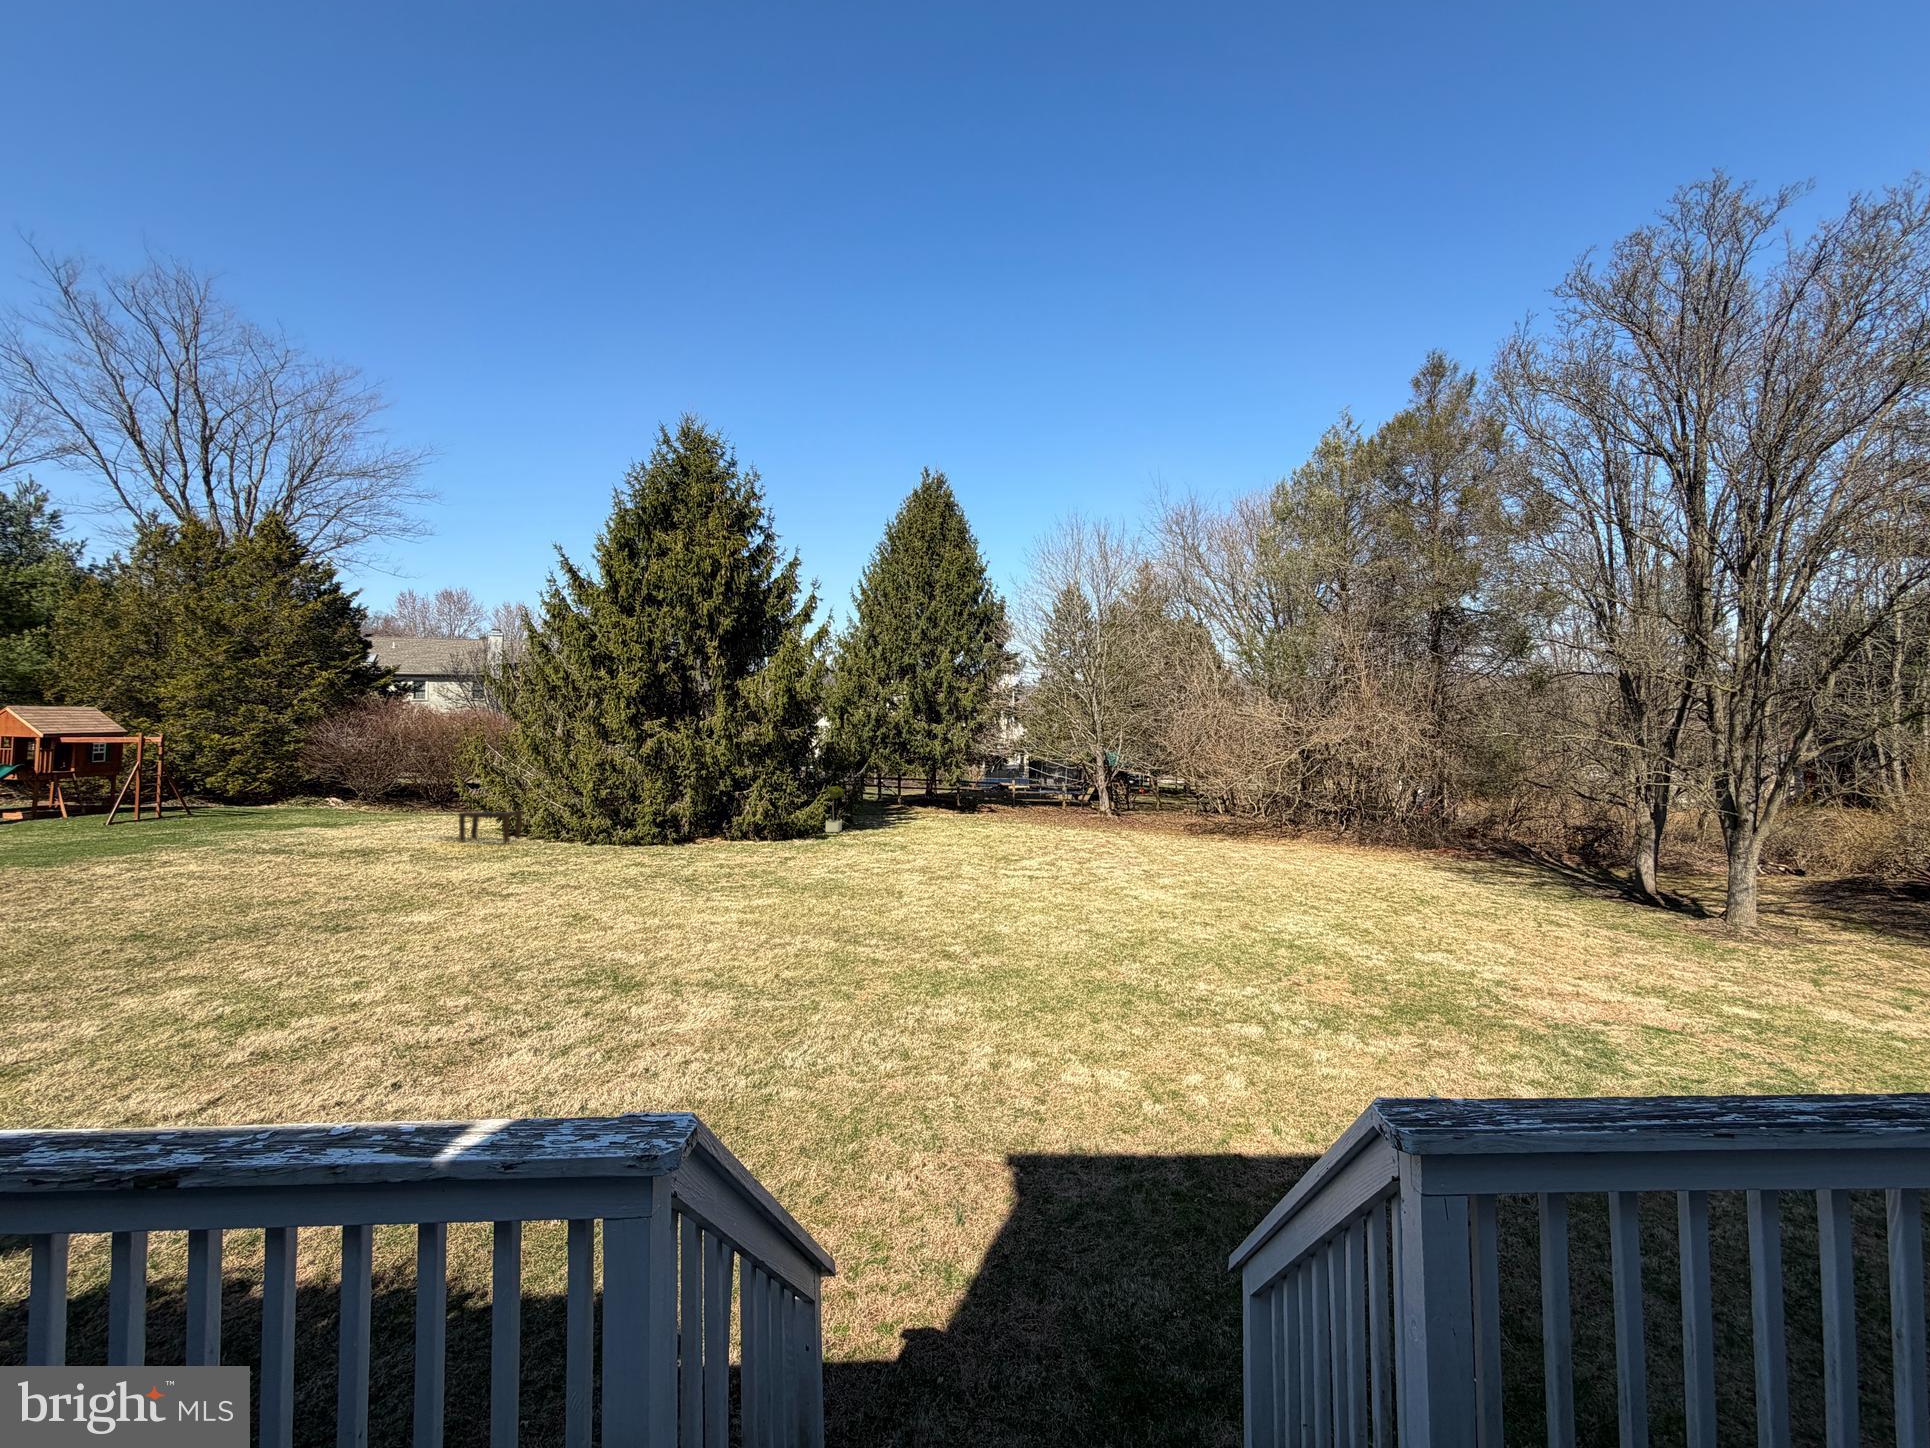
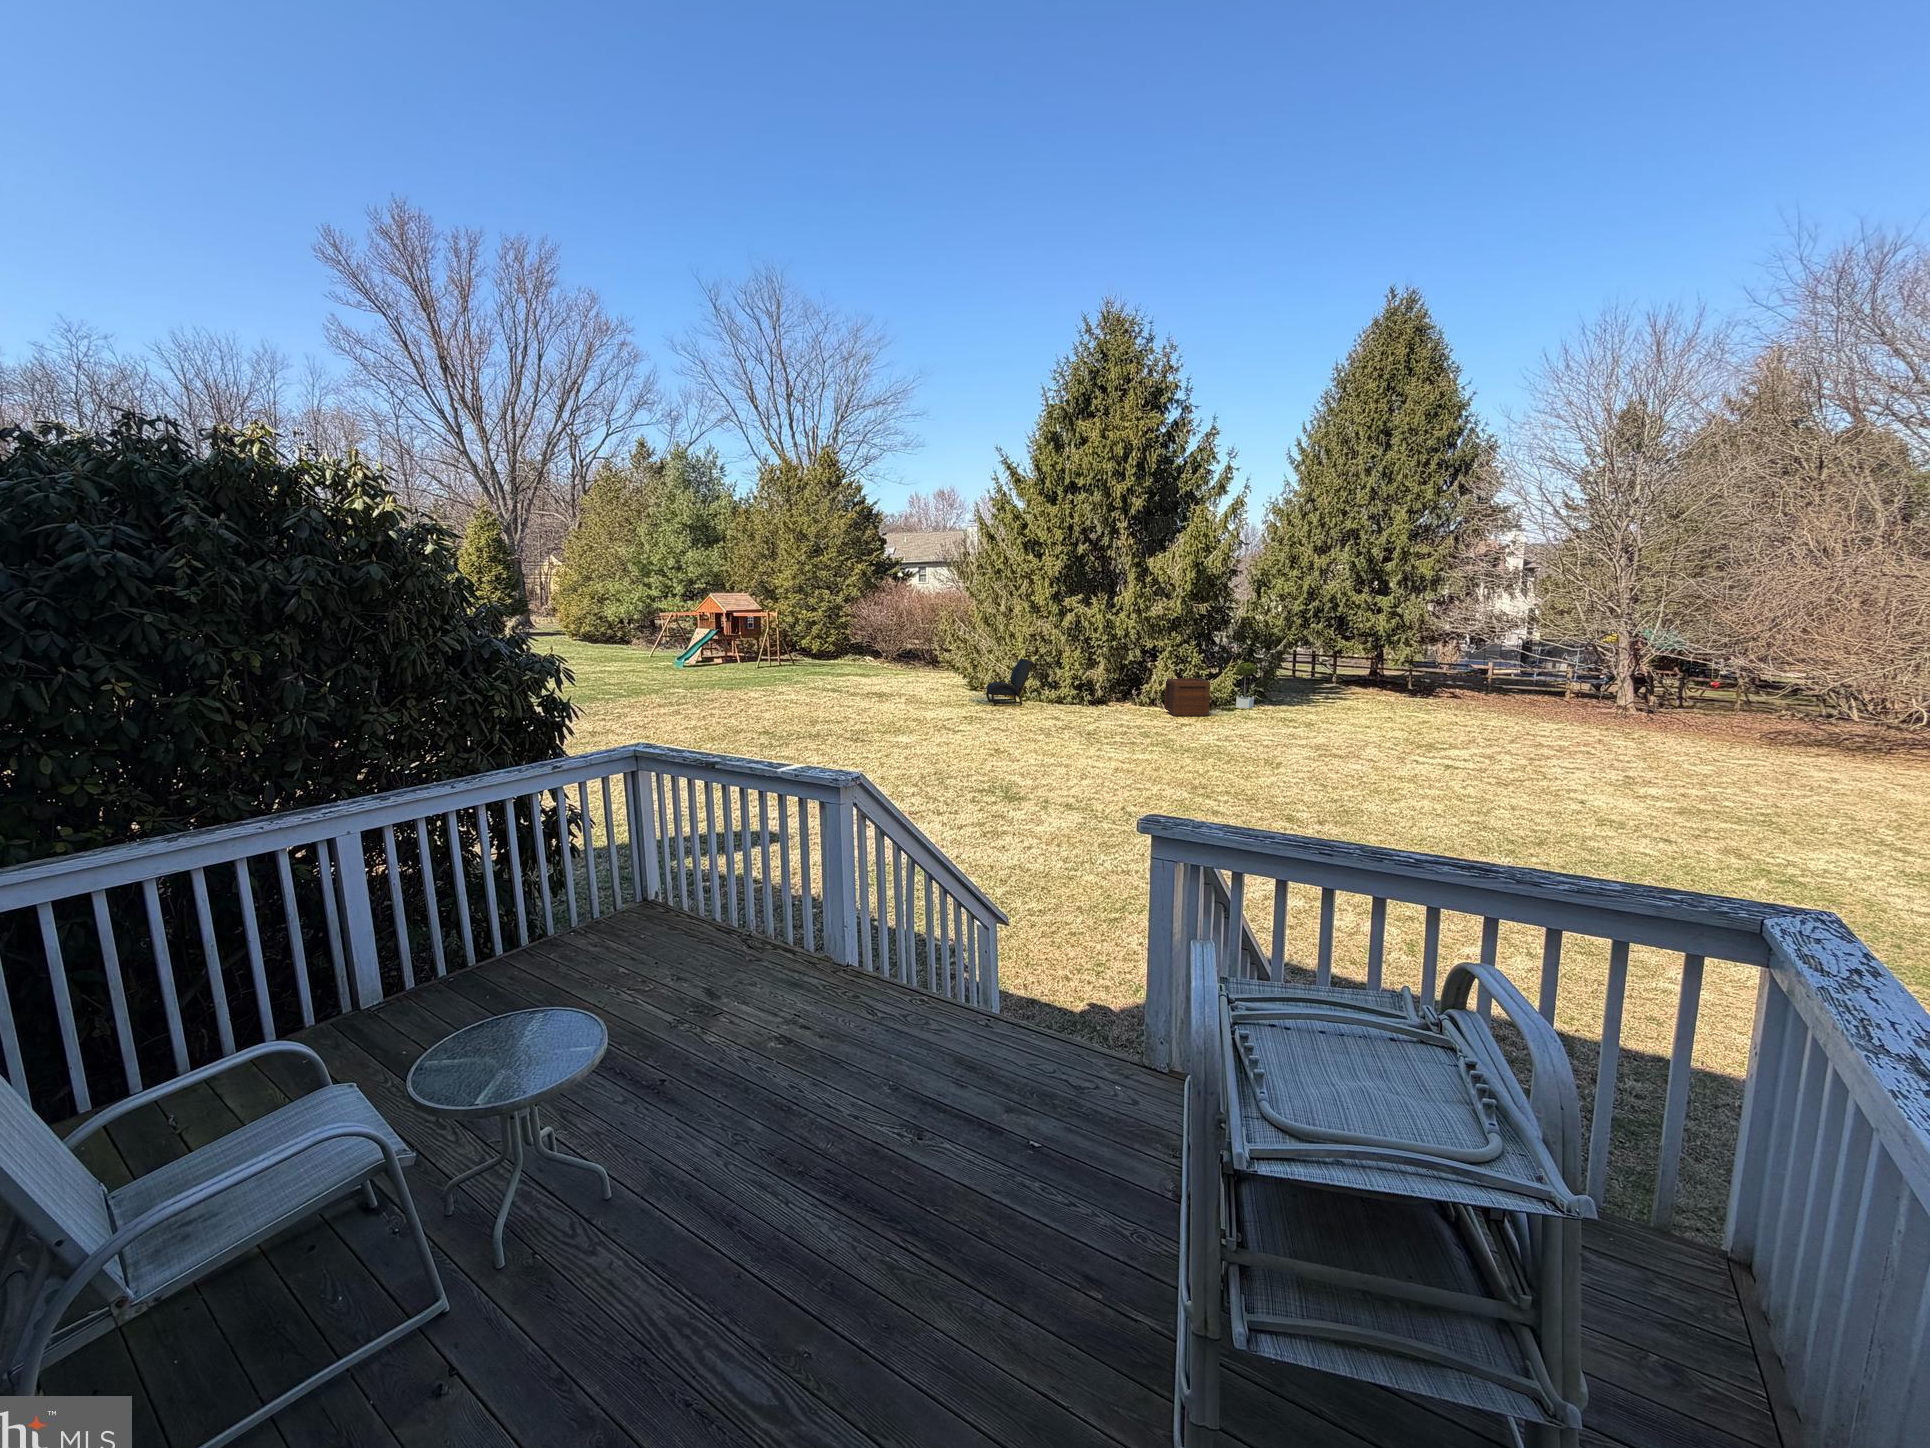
lounge chair: none [536,792,602,852] -> present [986,659,1033,706]
wooden crate: none [756,804,804,846] -> present [1164,678,1210,716]
bench: present [459,811,524,843] -> none [936,671,979,697]

